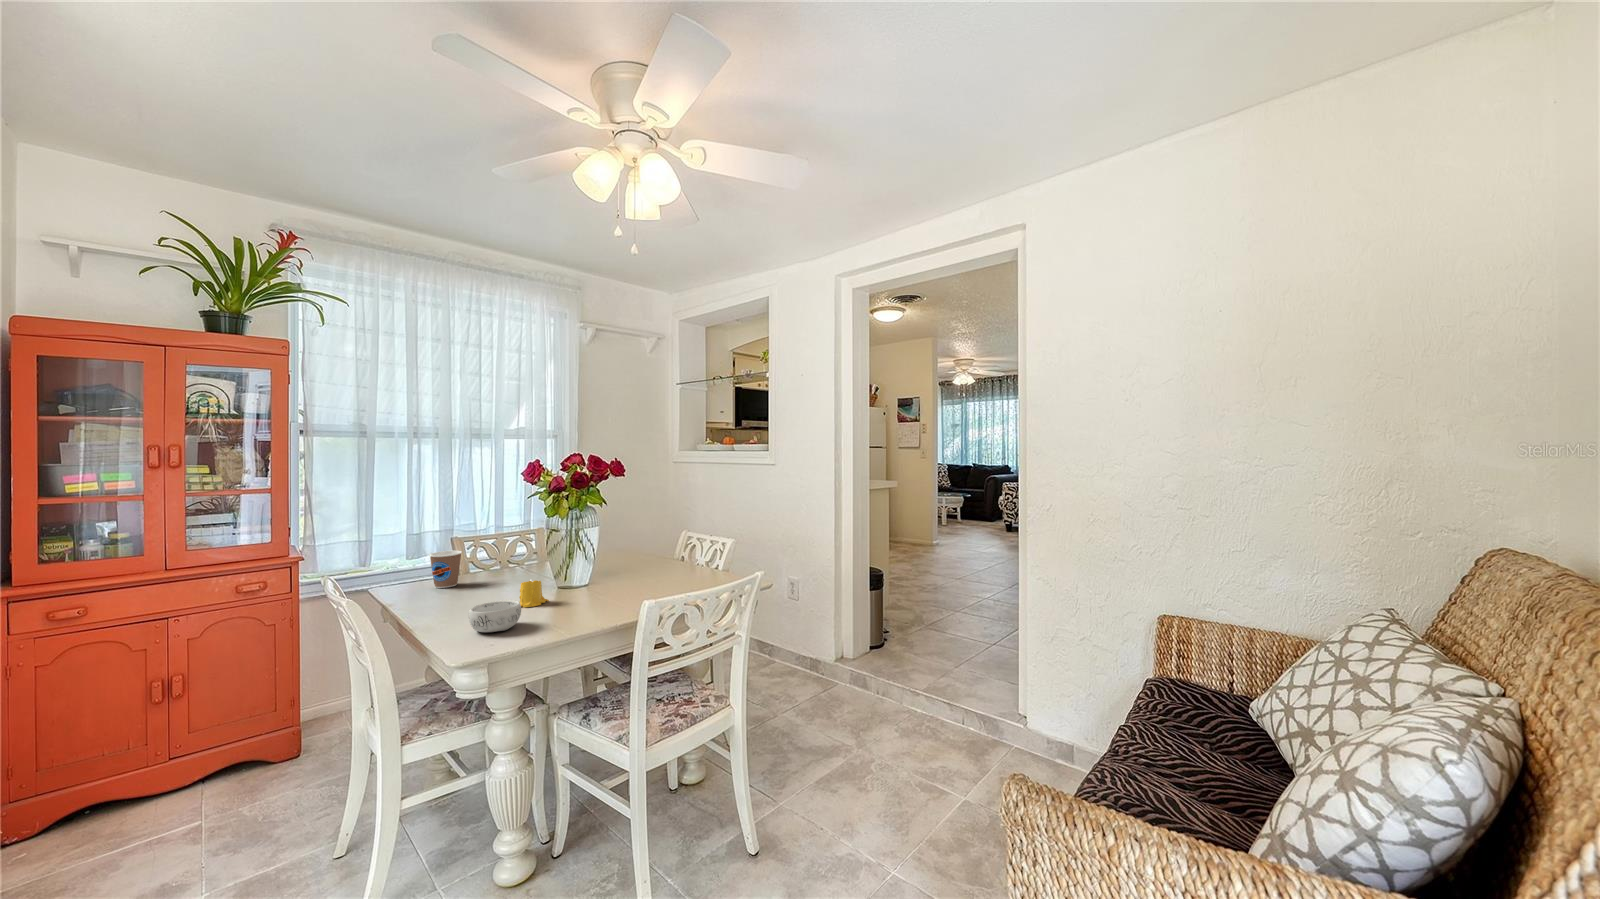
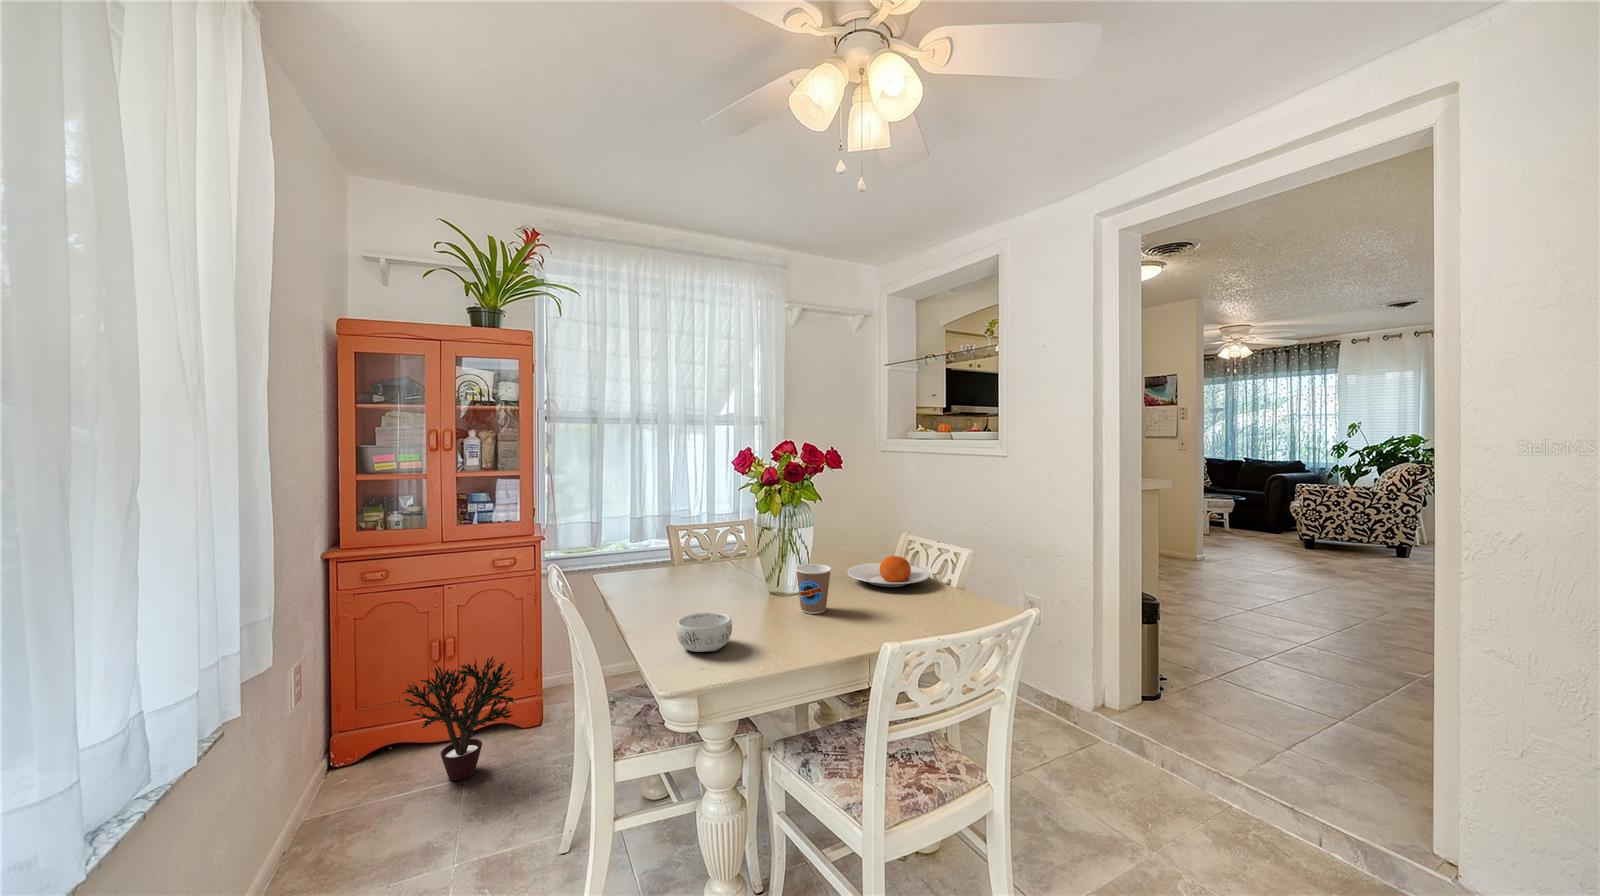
plate: none [629,549,699,575] -> present [847,556,930,587]
coffee cup: present [429,551,462,588] -> present [795,564,831,614]
candle: present [519,580,549,607] -> none [727,584,762,618]
potted plant: none [116,686,272,823] -> present [403,657,515,781]

